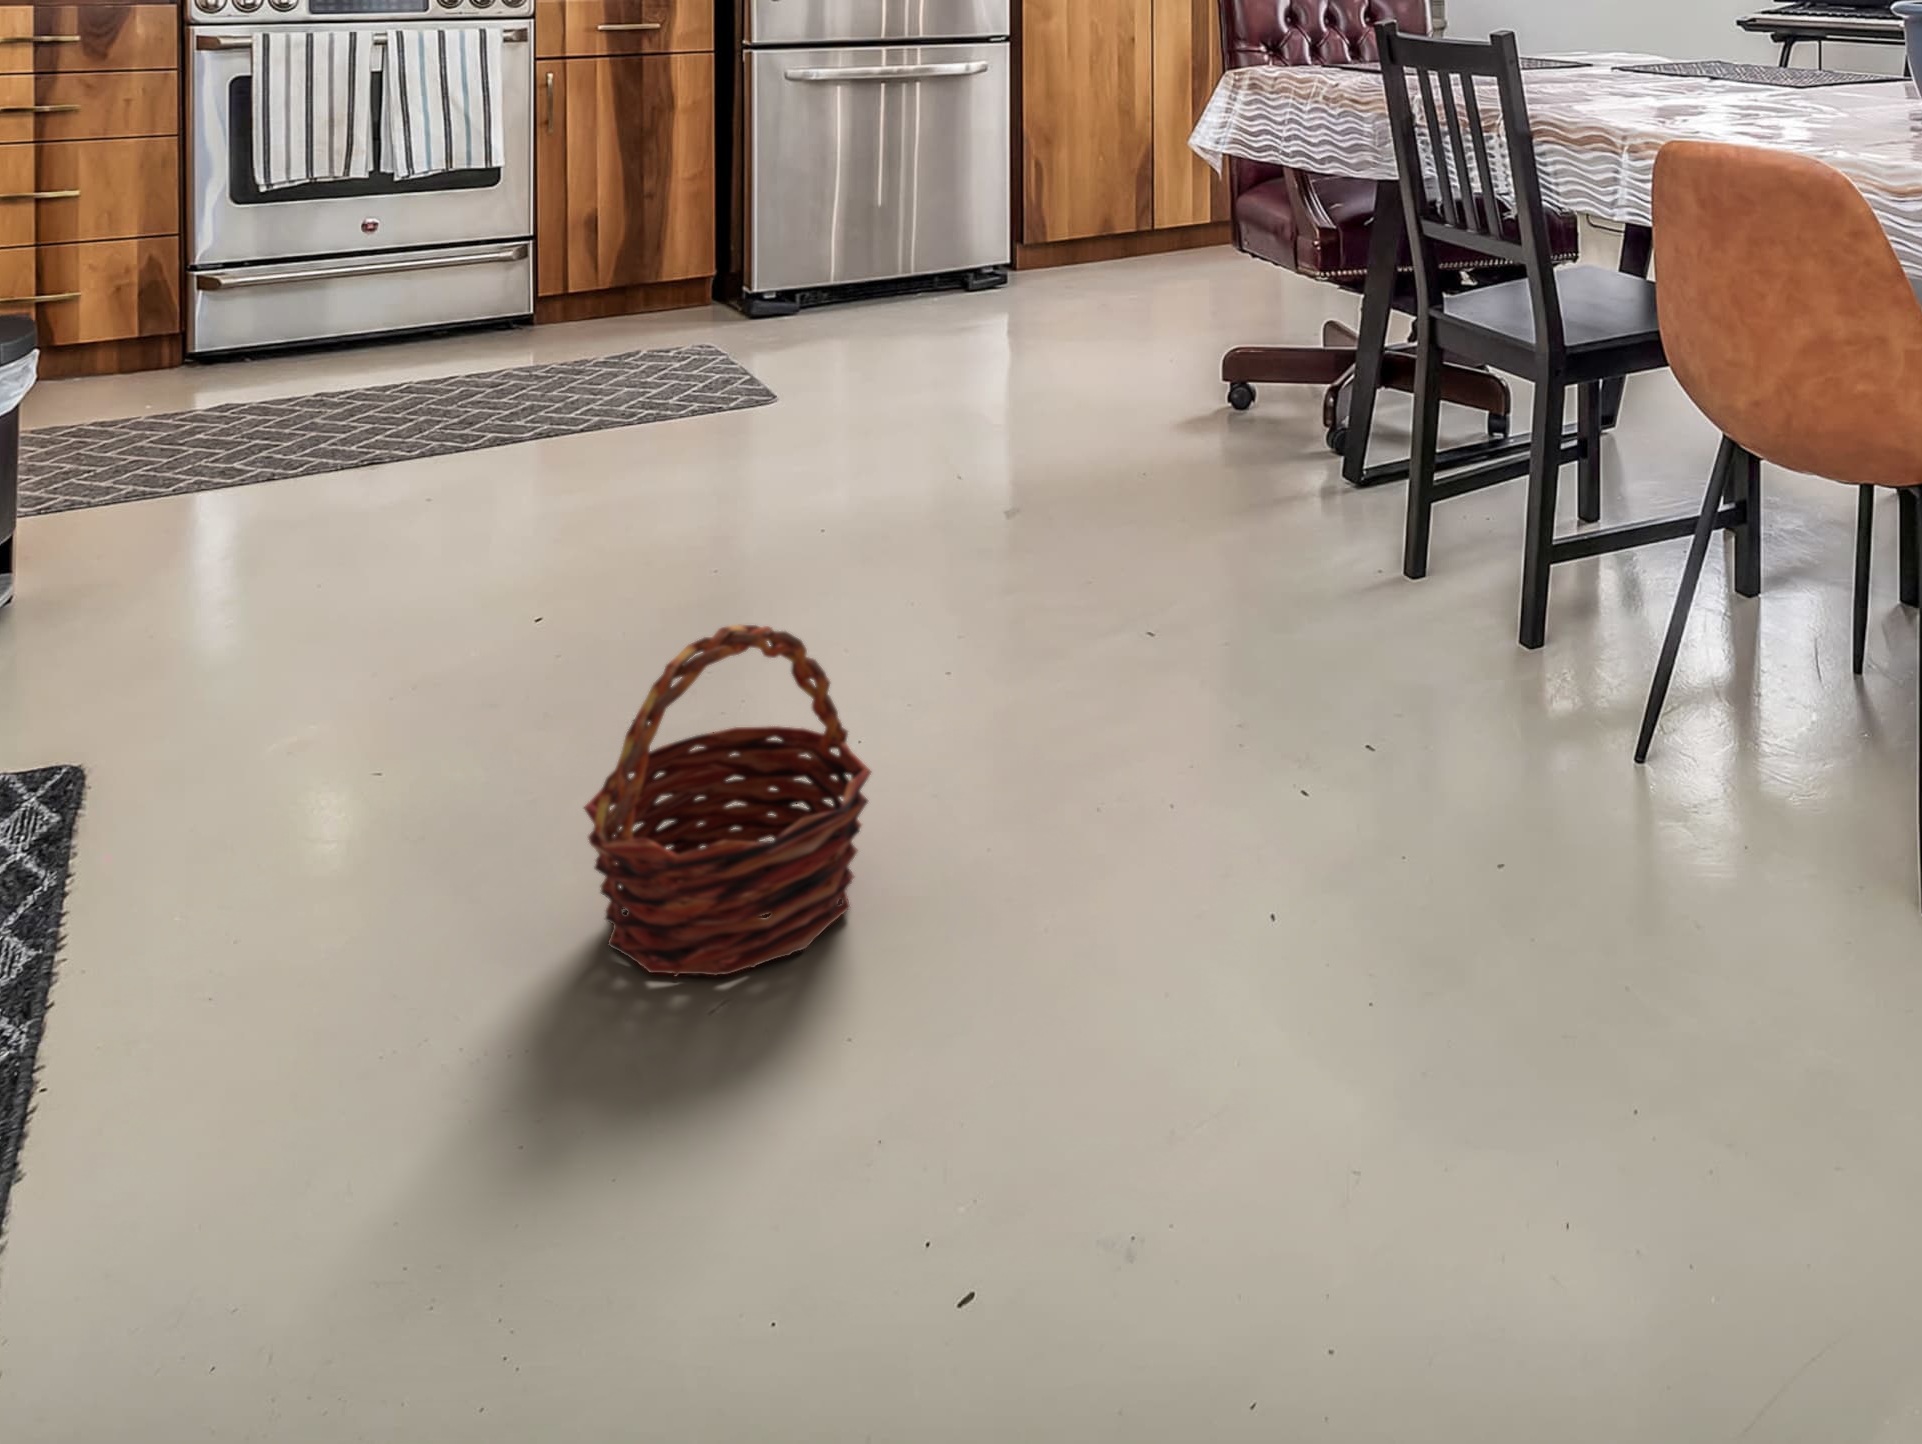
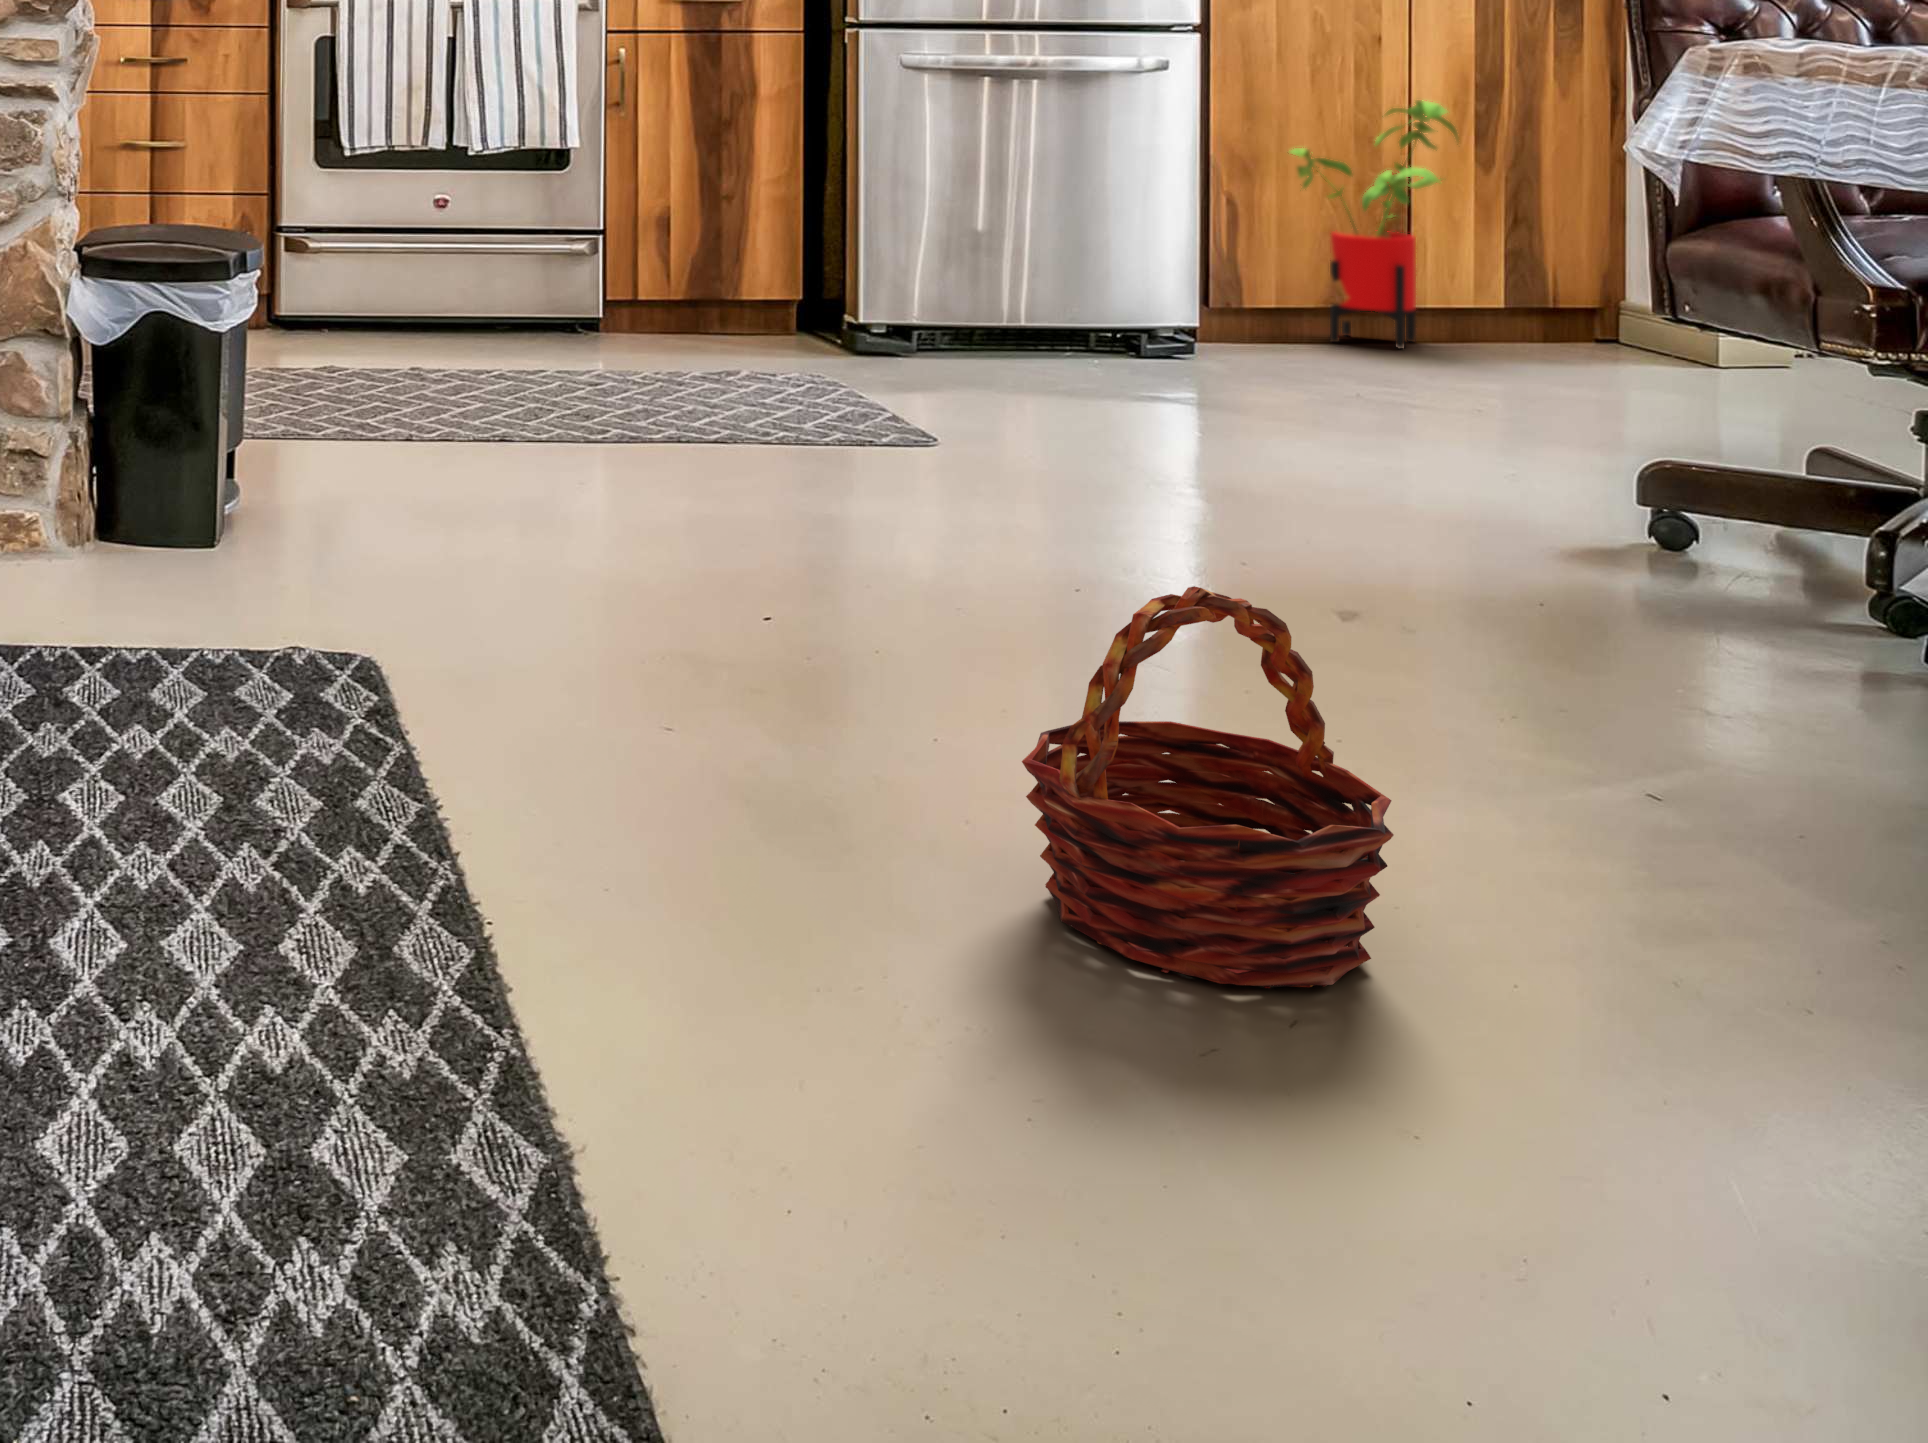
house plant: none [1072,92,1182,274] -> present [1290,100,1458,349]

